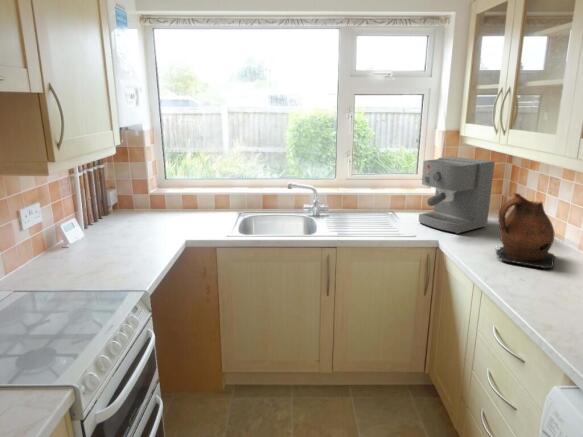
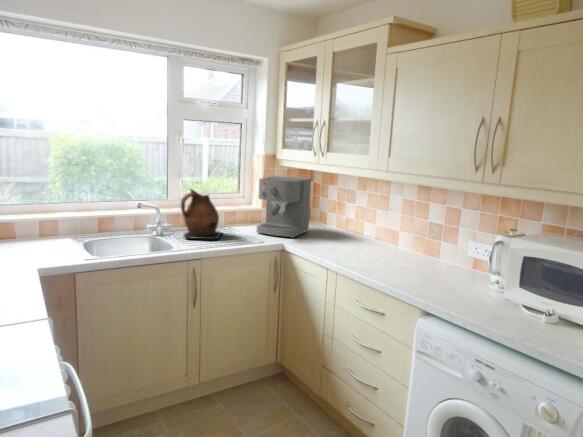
ceramic pitcher: present [496,192,554,269] -> present [181,189,222,239]

